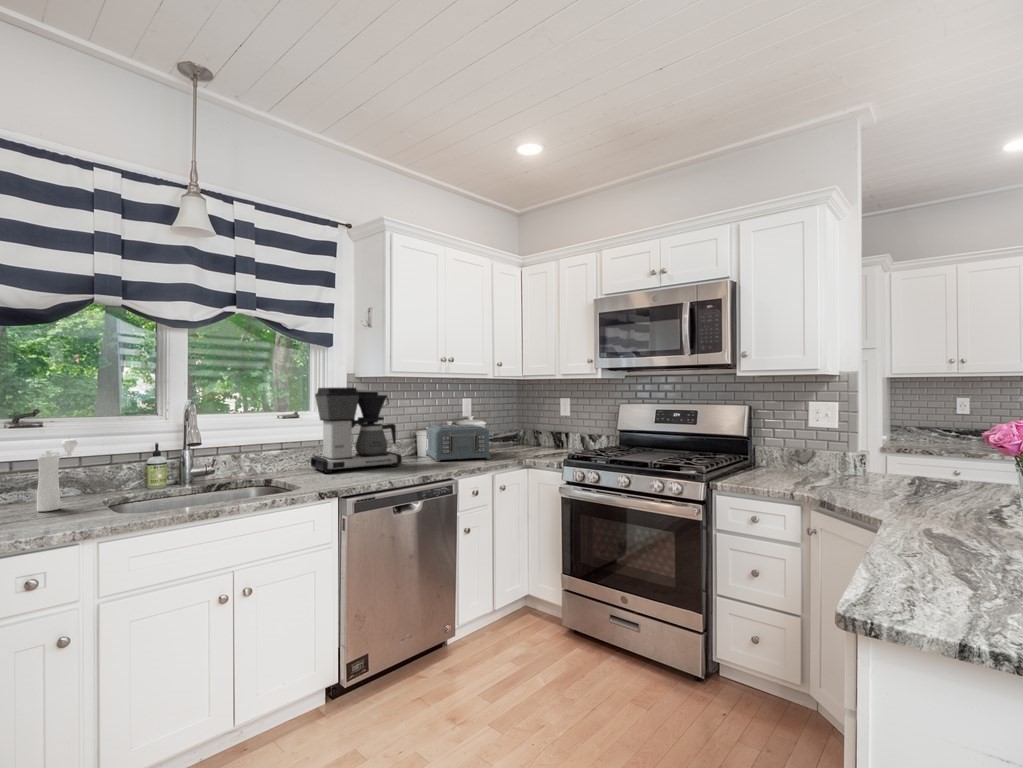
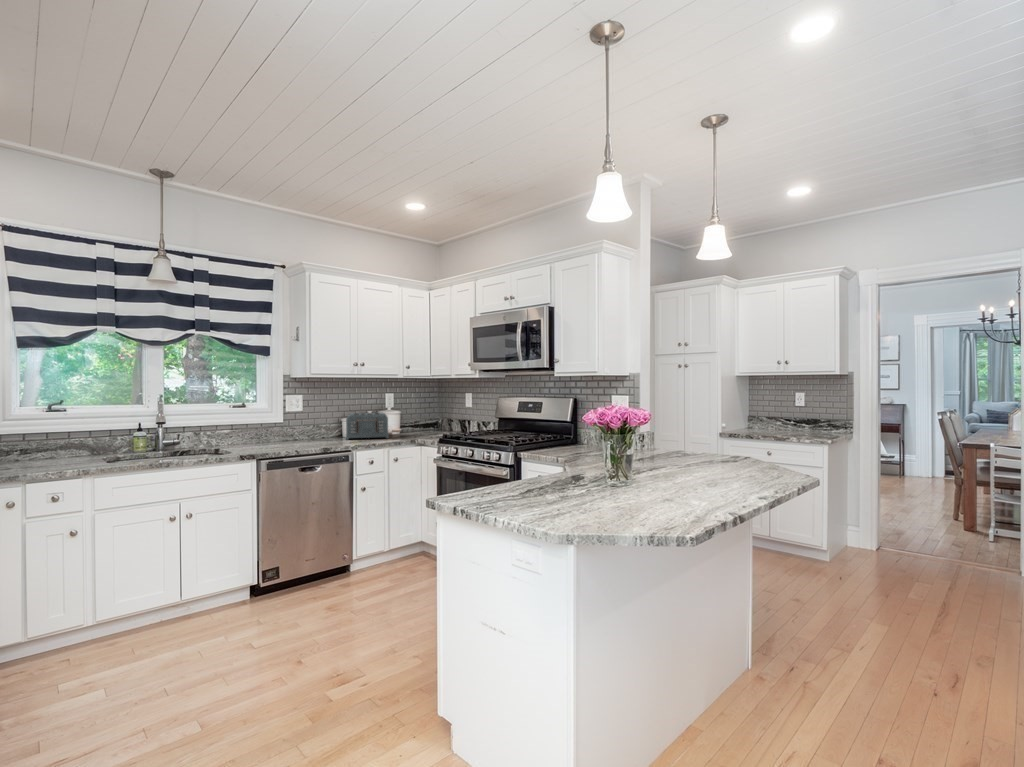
coffee maker: present [311,388,402,473] -> none [251,386,316,446]
pepper mill: present [37,440,78,511] -> none [61,420,87,462]

